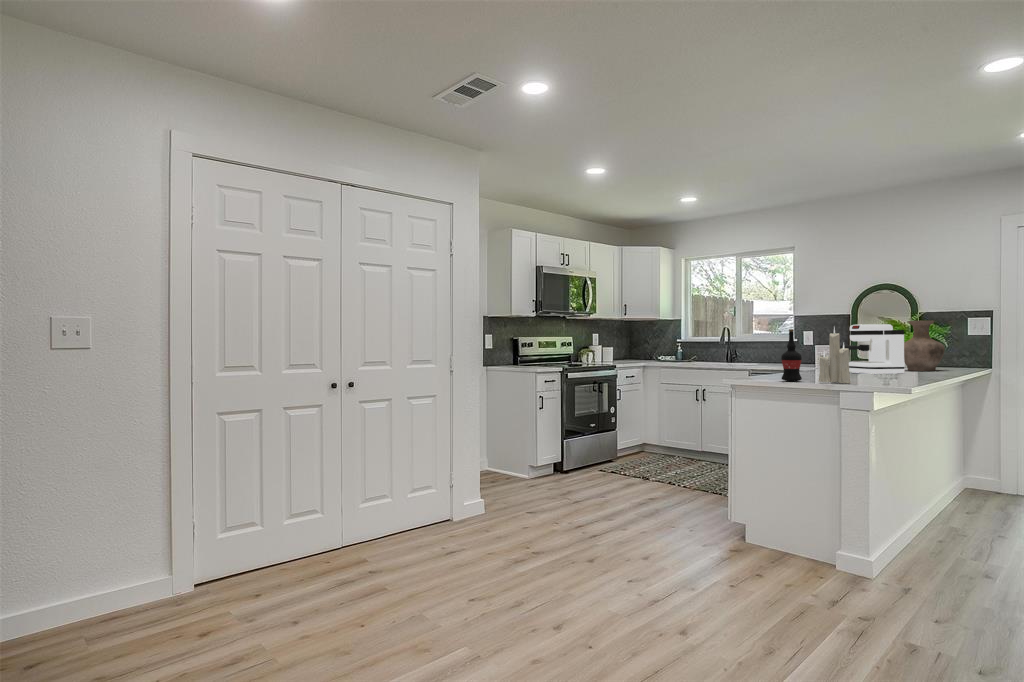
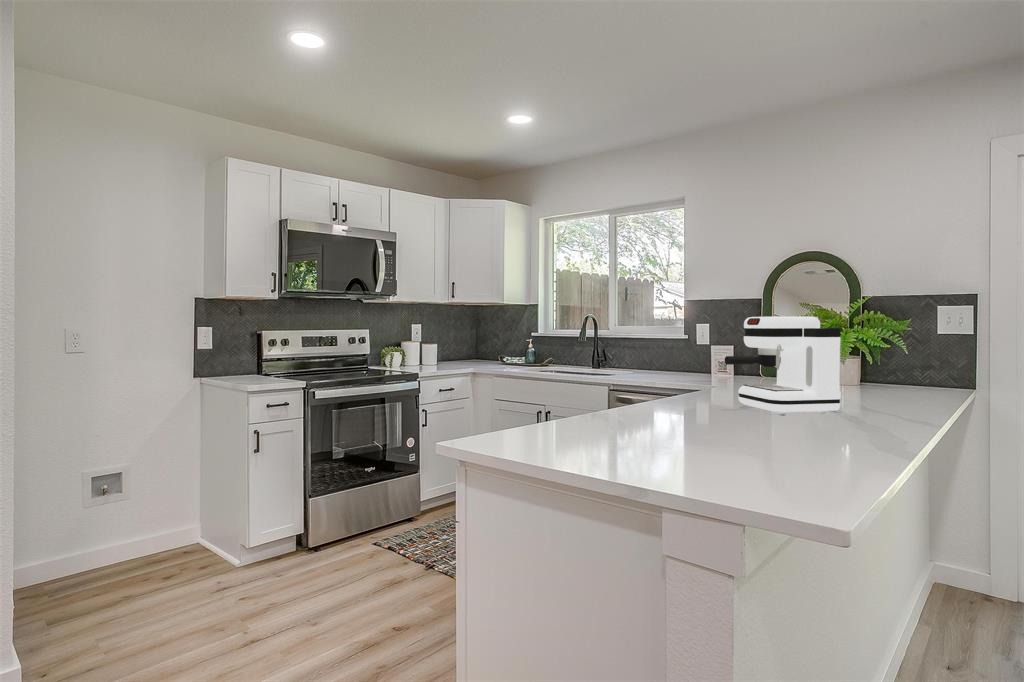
vase: present [904,320,945,371] -> none [830,310,909,401]
candle: present [819,328,851,383] -> none [638,318,711,474]
wine bottle: present [781,329,802,381] -> none [574,329,616,450]

